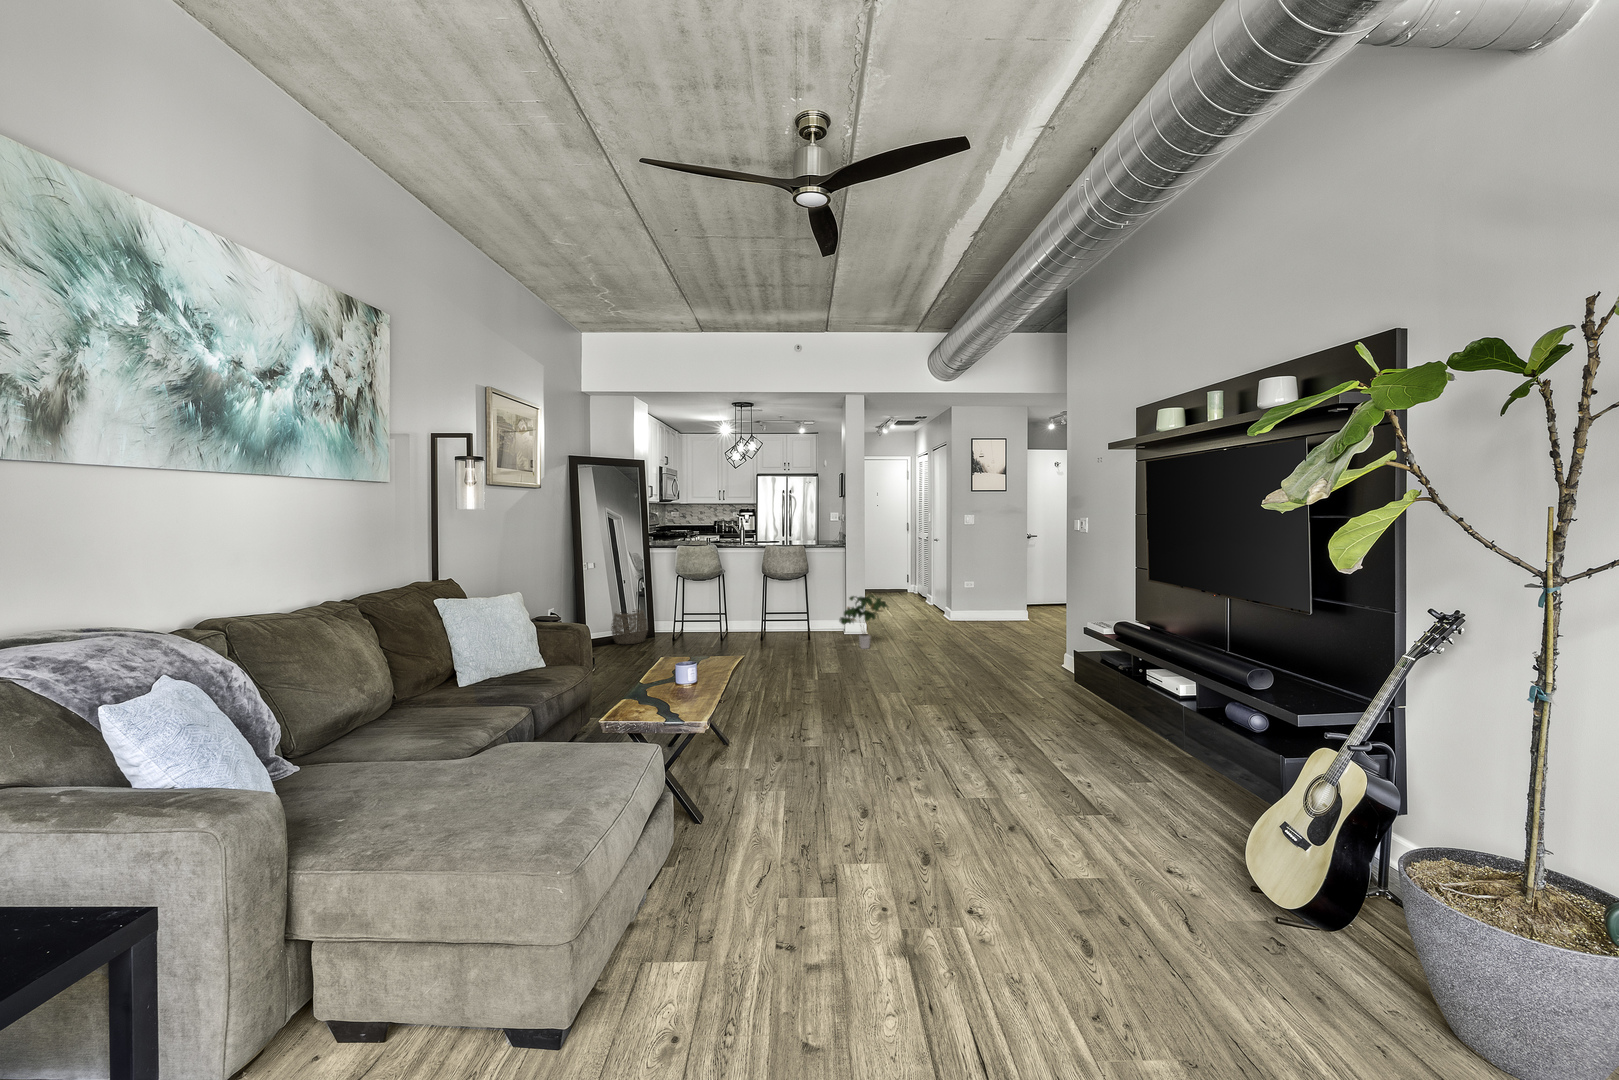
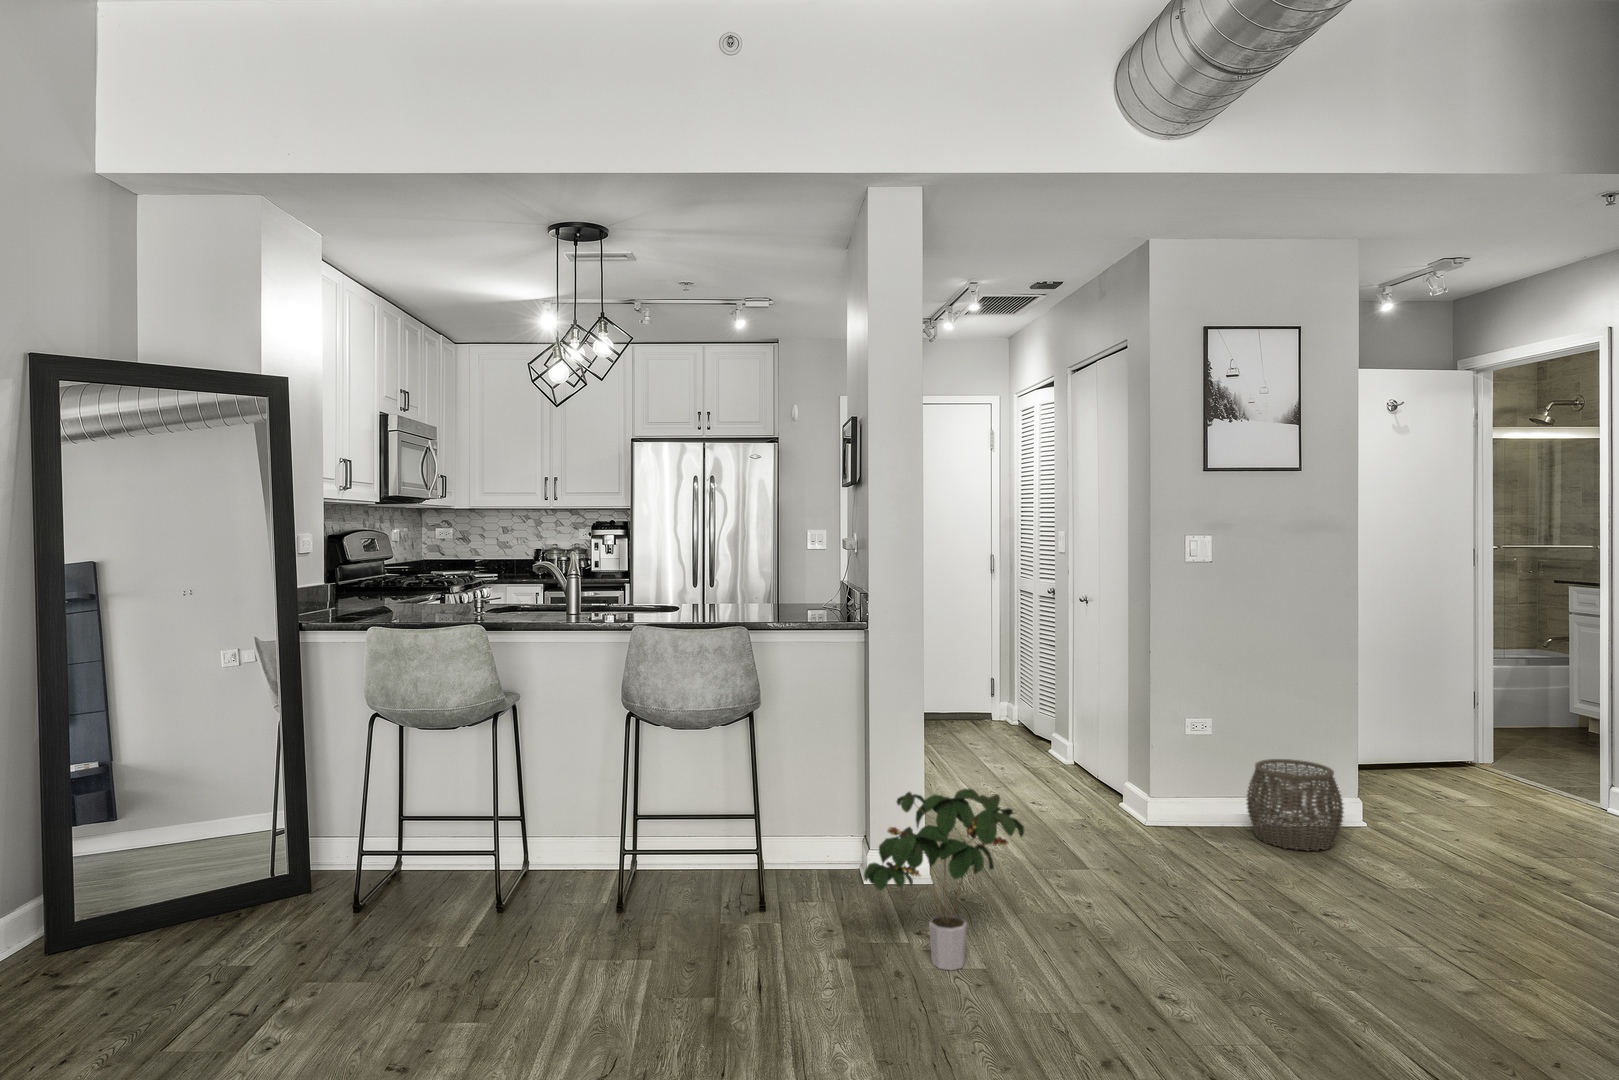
woven basket: present [611,609,648,644] -> present [1247,759,1344,851]

